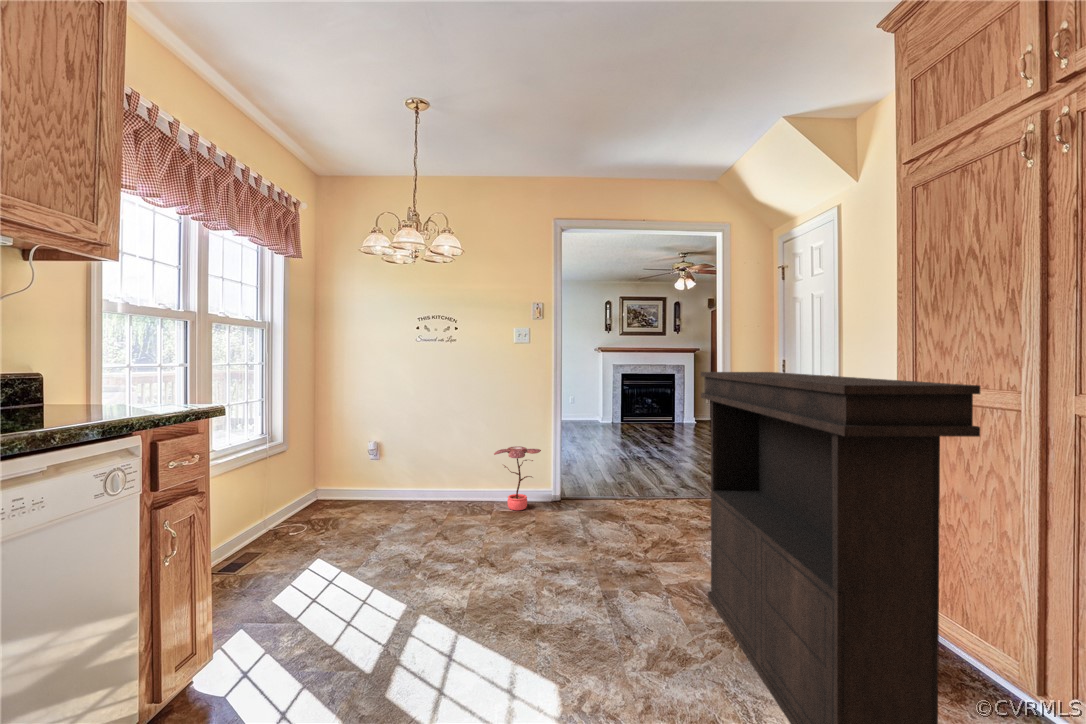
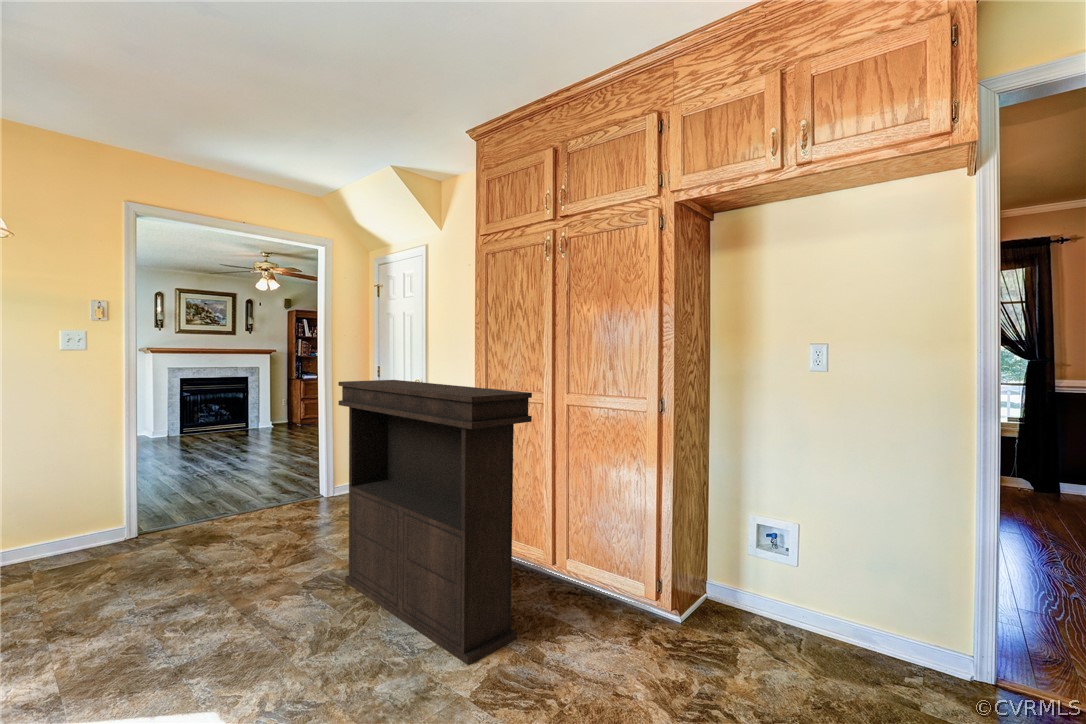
potted plant: present [494,446,541,510] -> none [23,481,107,568]

